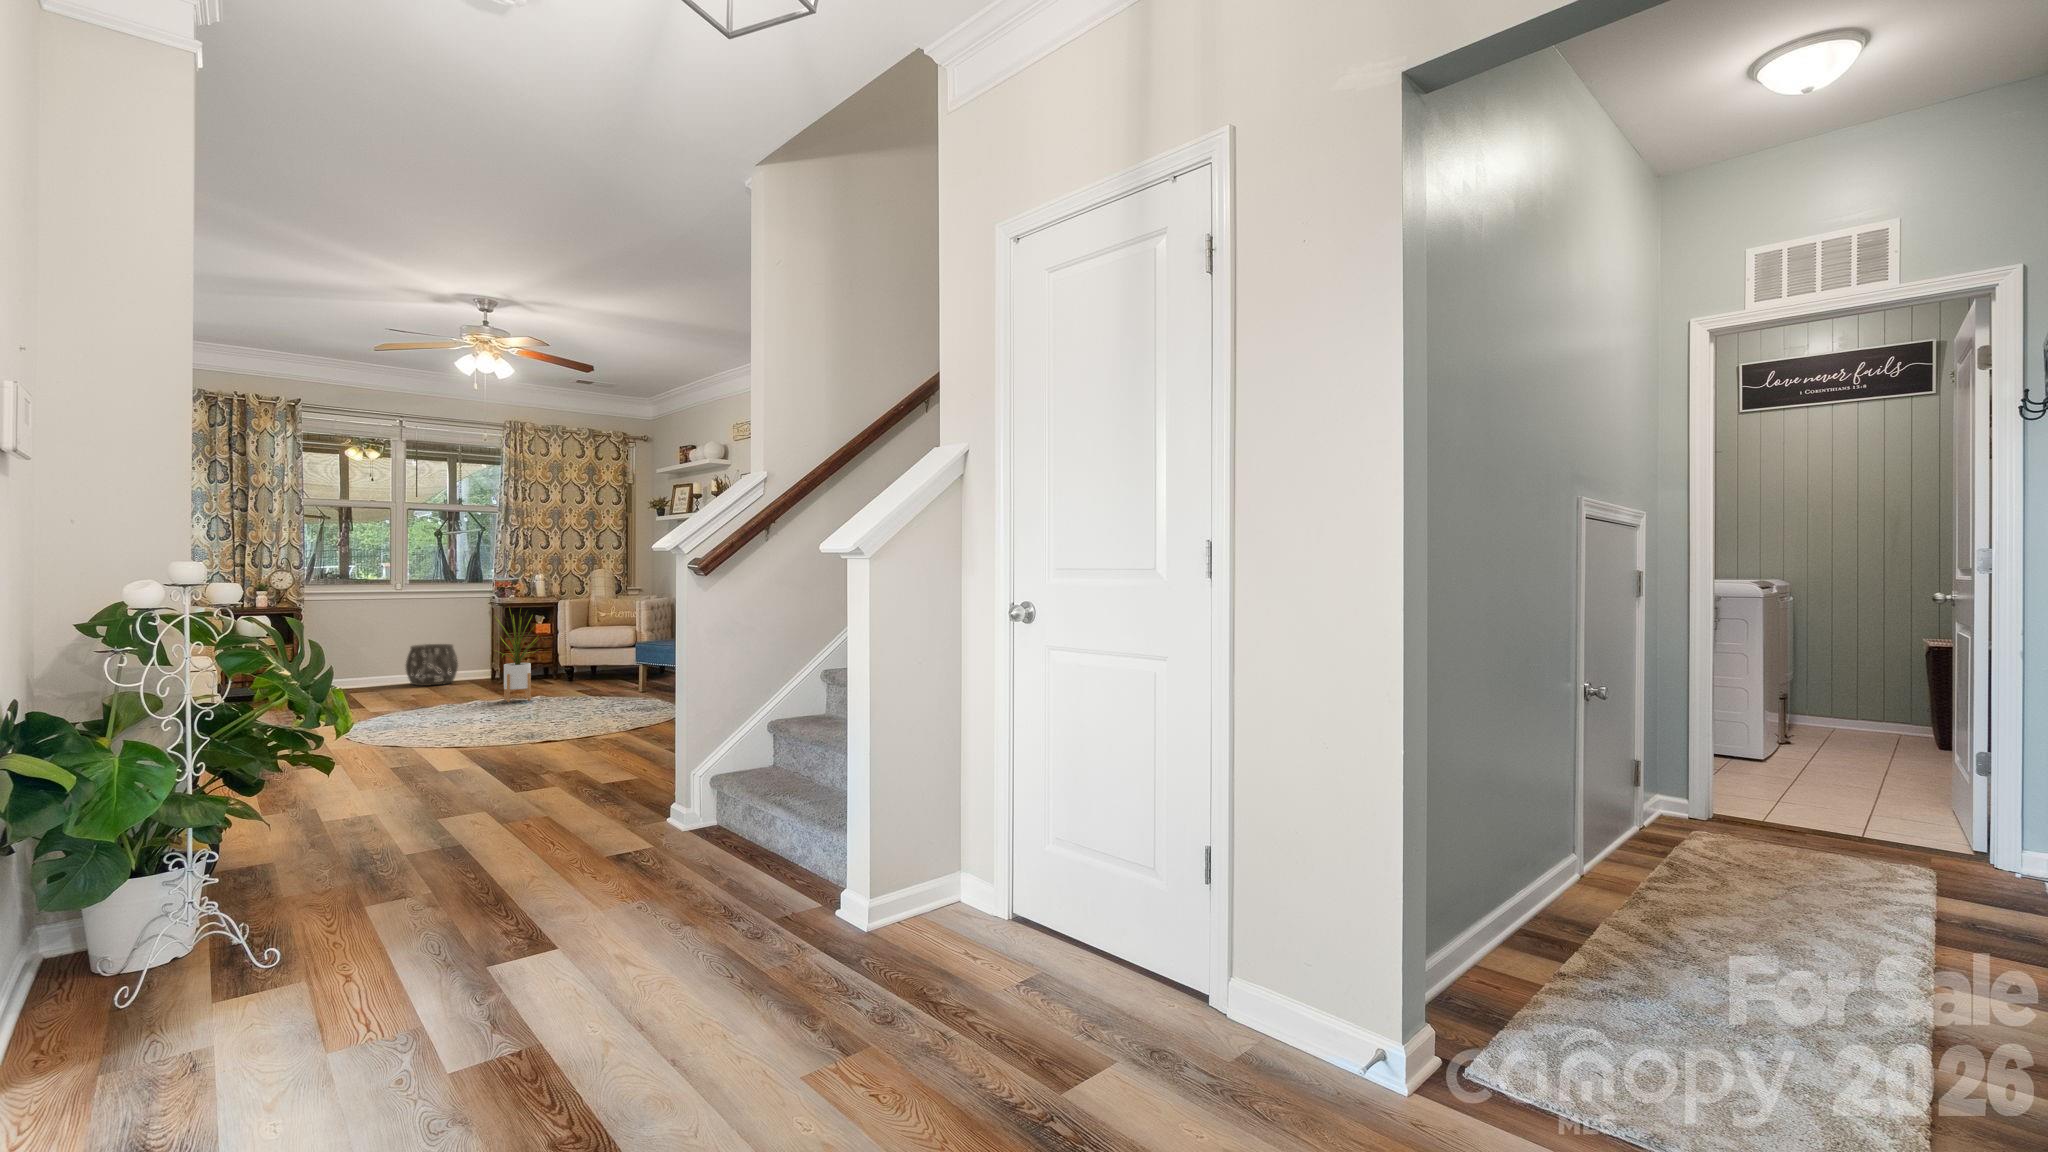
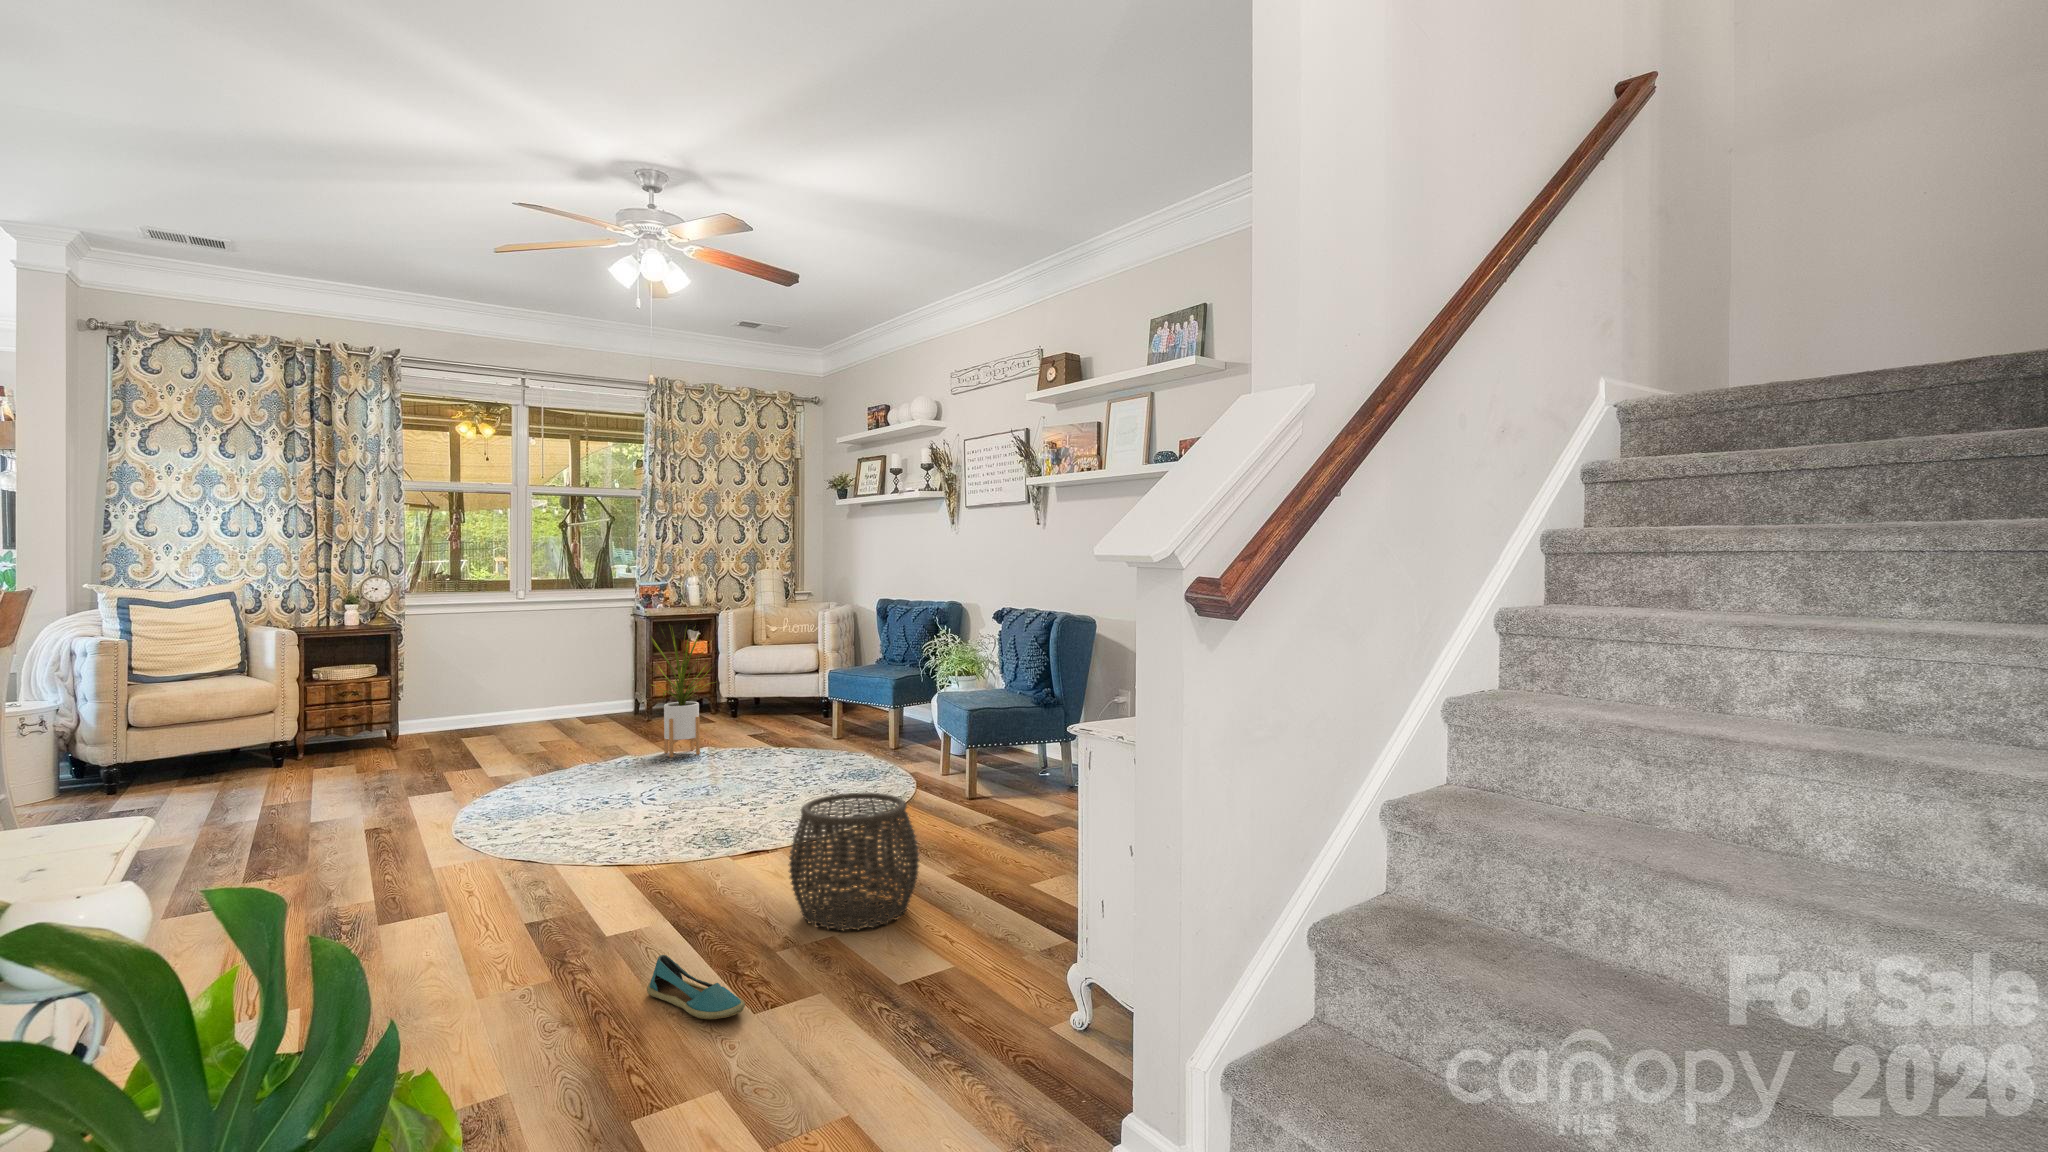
woven basket: present [406,644,458,686] -> present [789,793,919,931]
shoe: none [451,770,503,795] -> present [647,955,745,1019]

